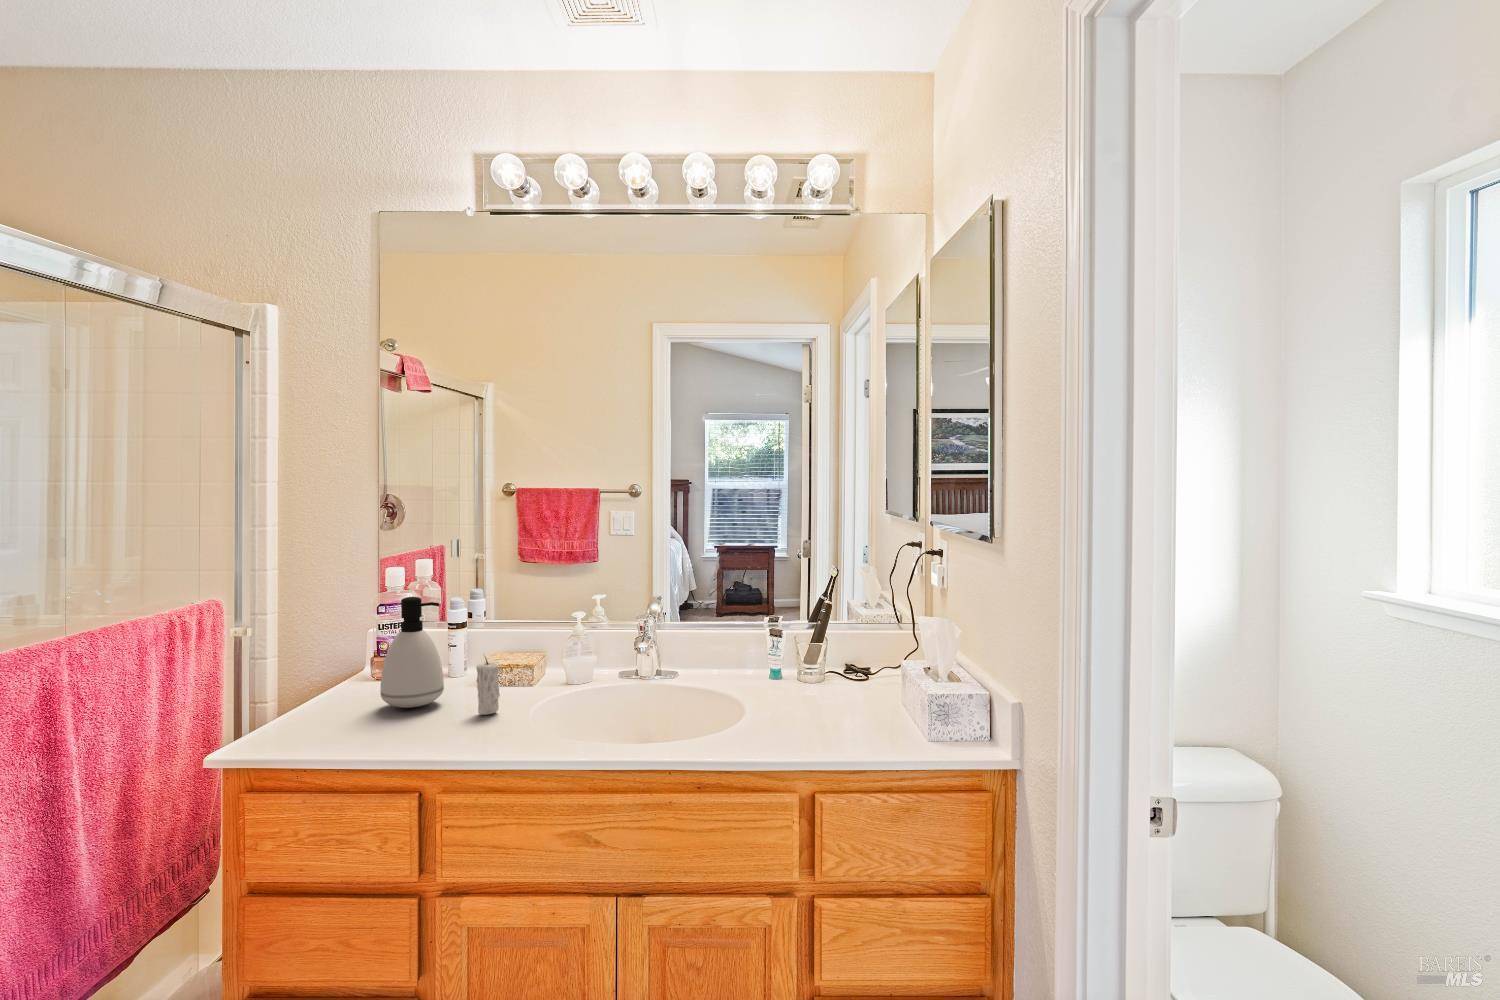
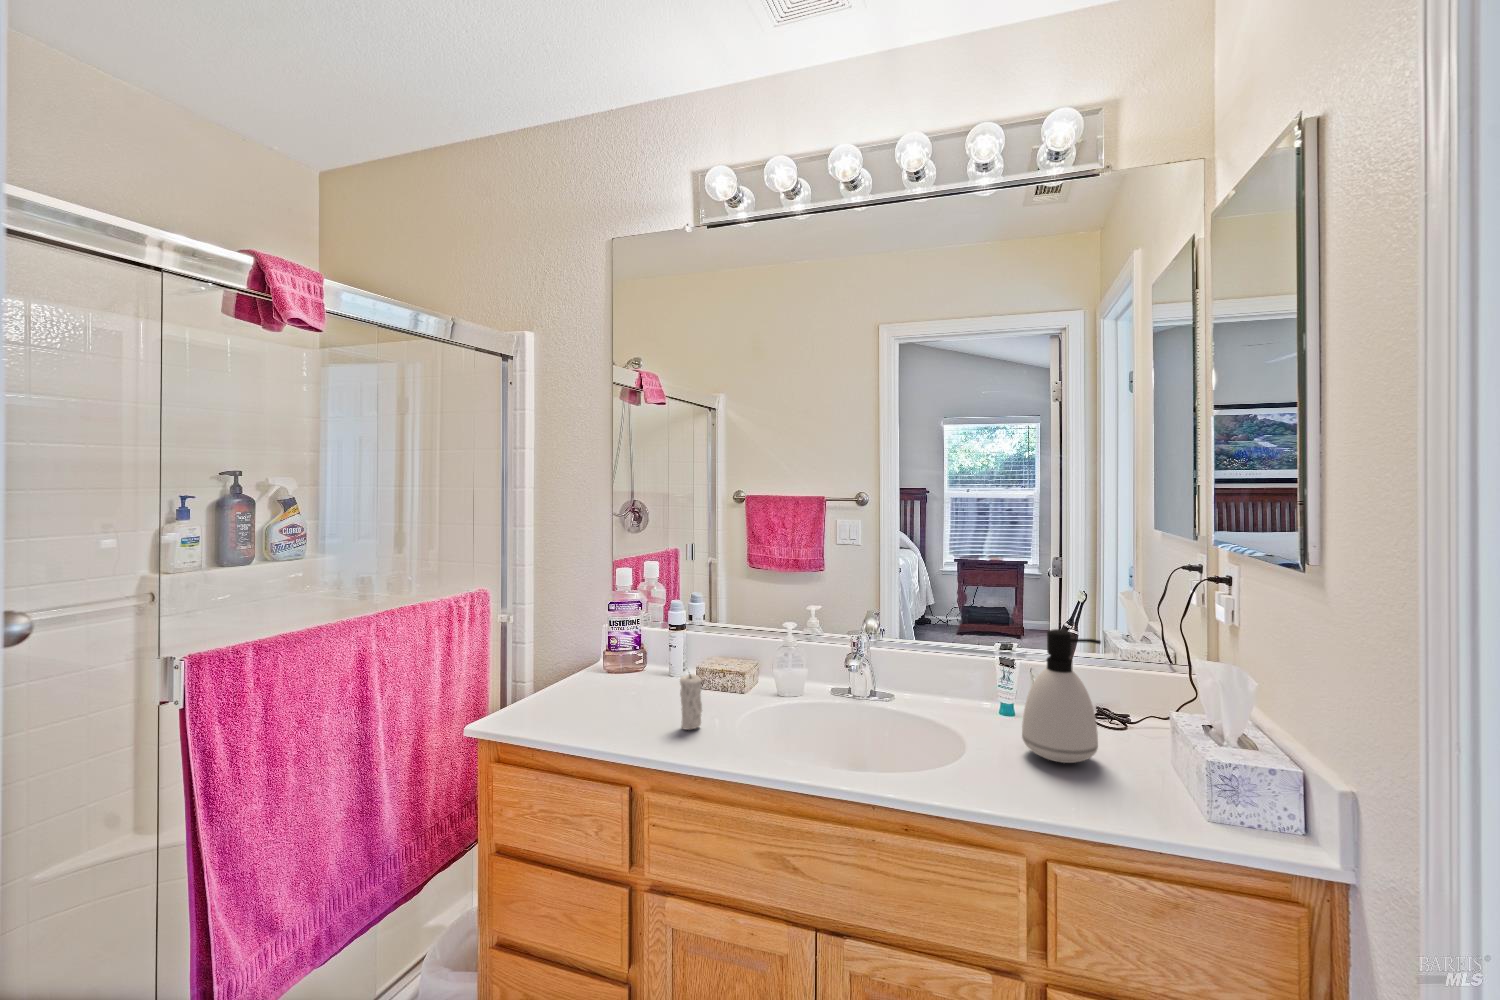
soap dispenser: present [380,597,444,708] -> present [1022,629,1101,763]

